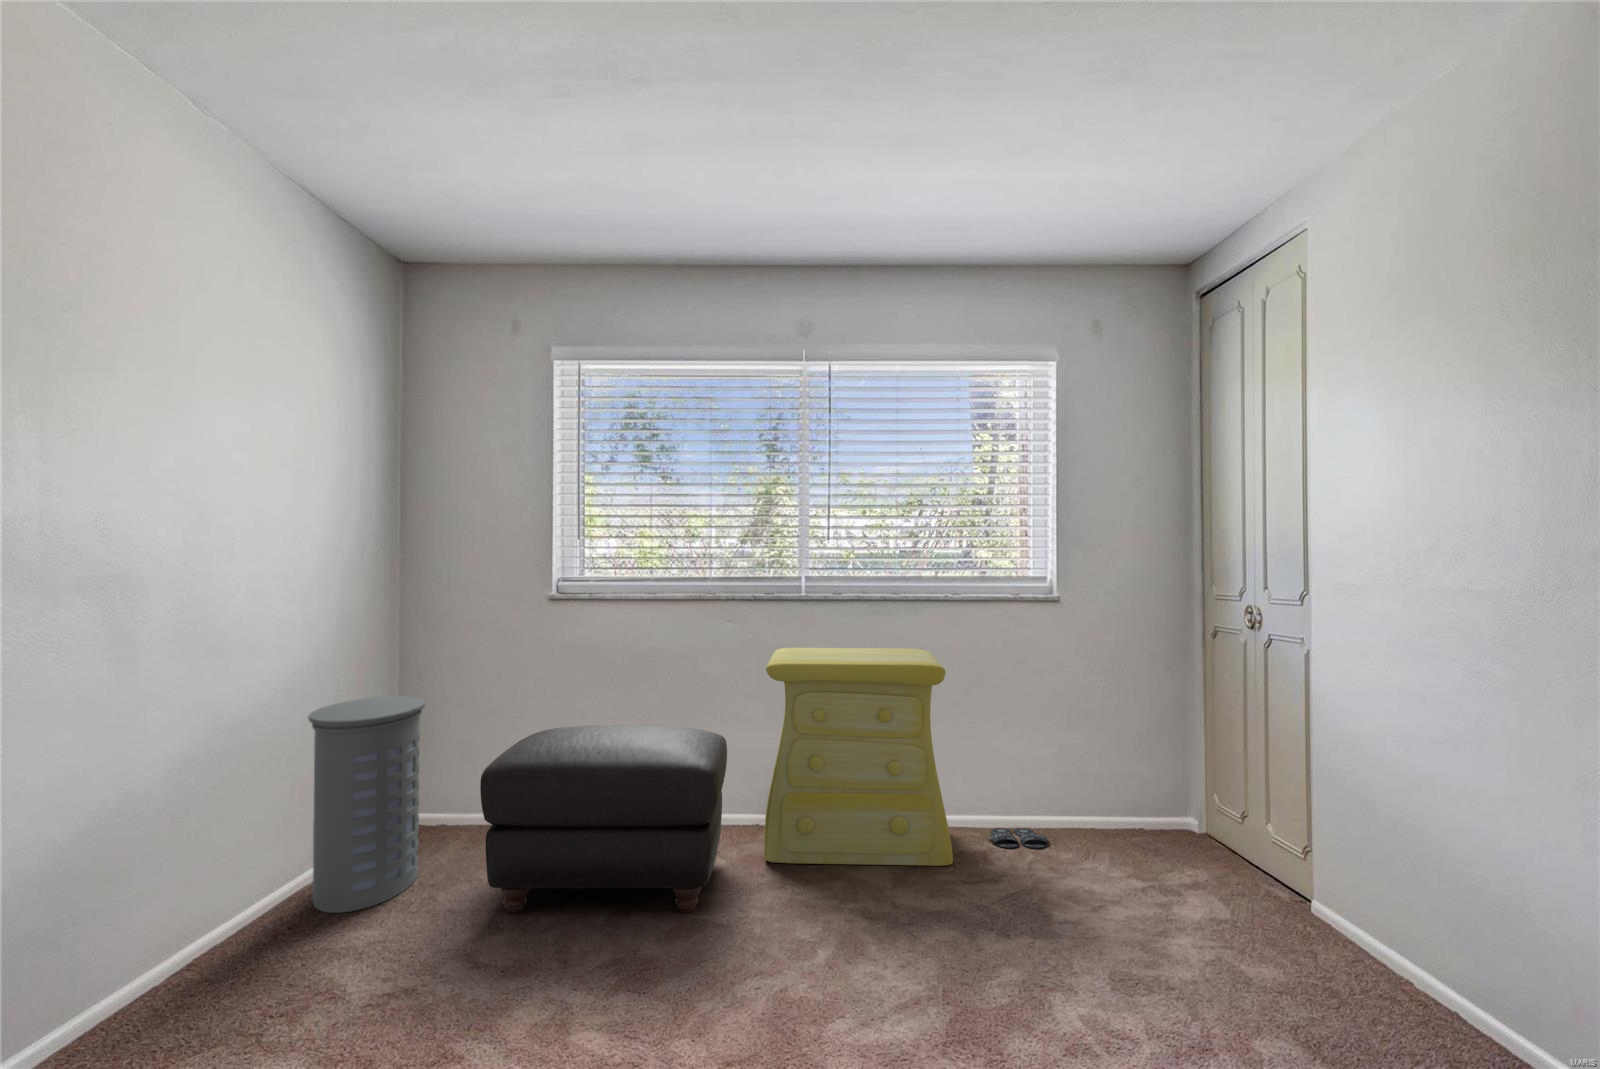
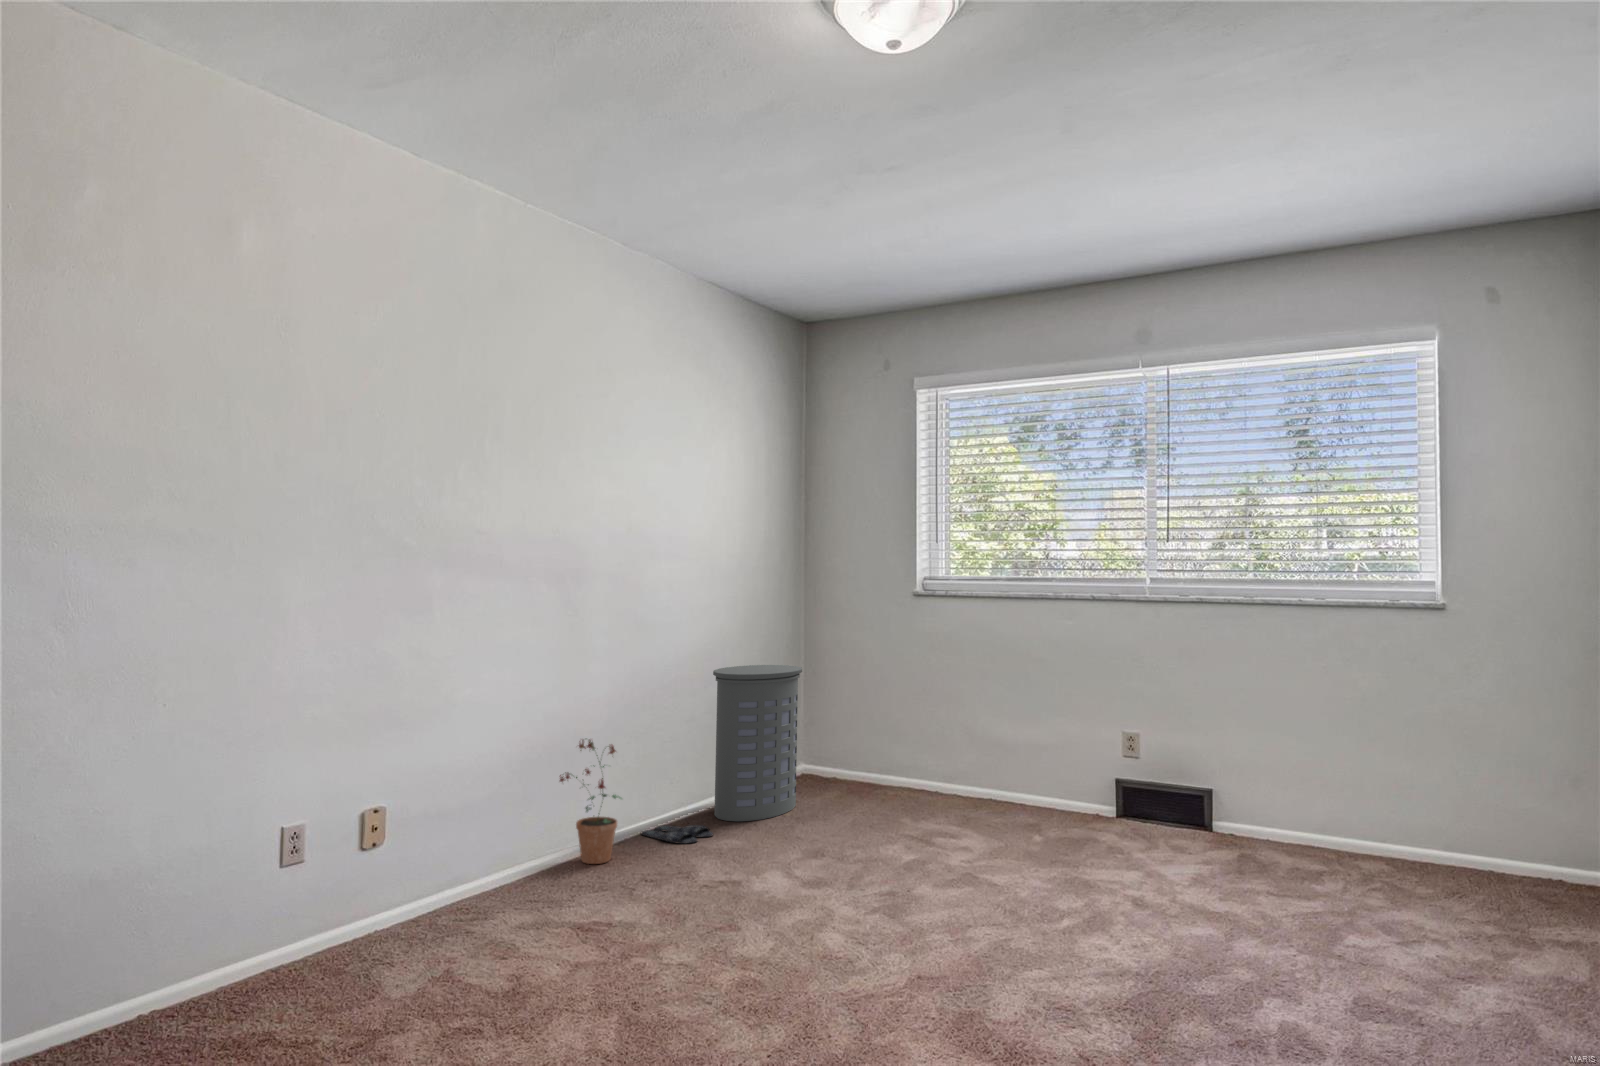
dresser: present [764,648,953,866] -> none [1081,646,1292,873]
ottoman: present [480,725,727,913] -> none [820,699,1048,863]
slippers: present [988,828,1047,849] -> present [641,825,713,844]
potted plant: none [100,849,216,1037] -> present [560,739,622,864]

